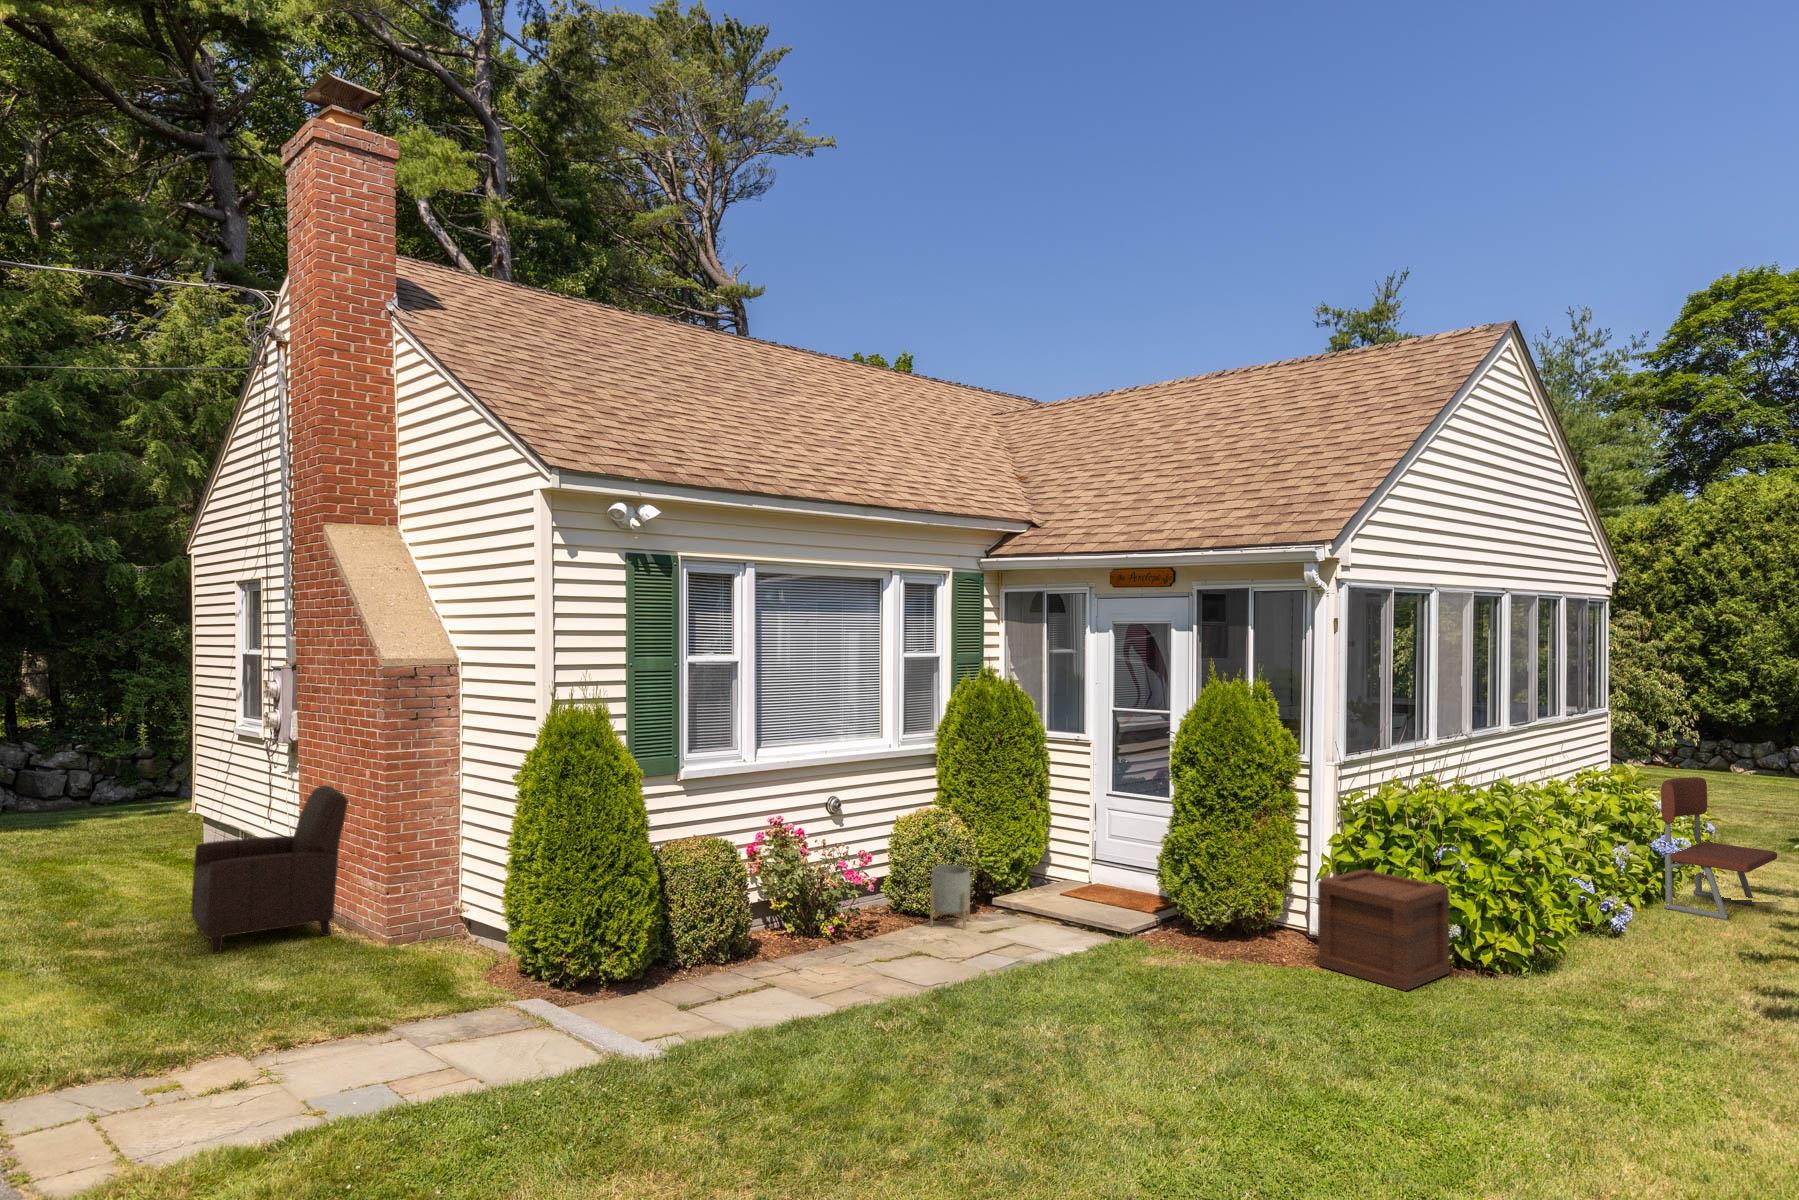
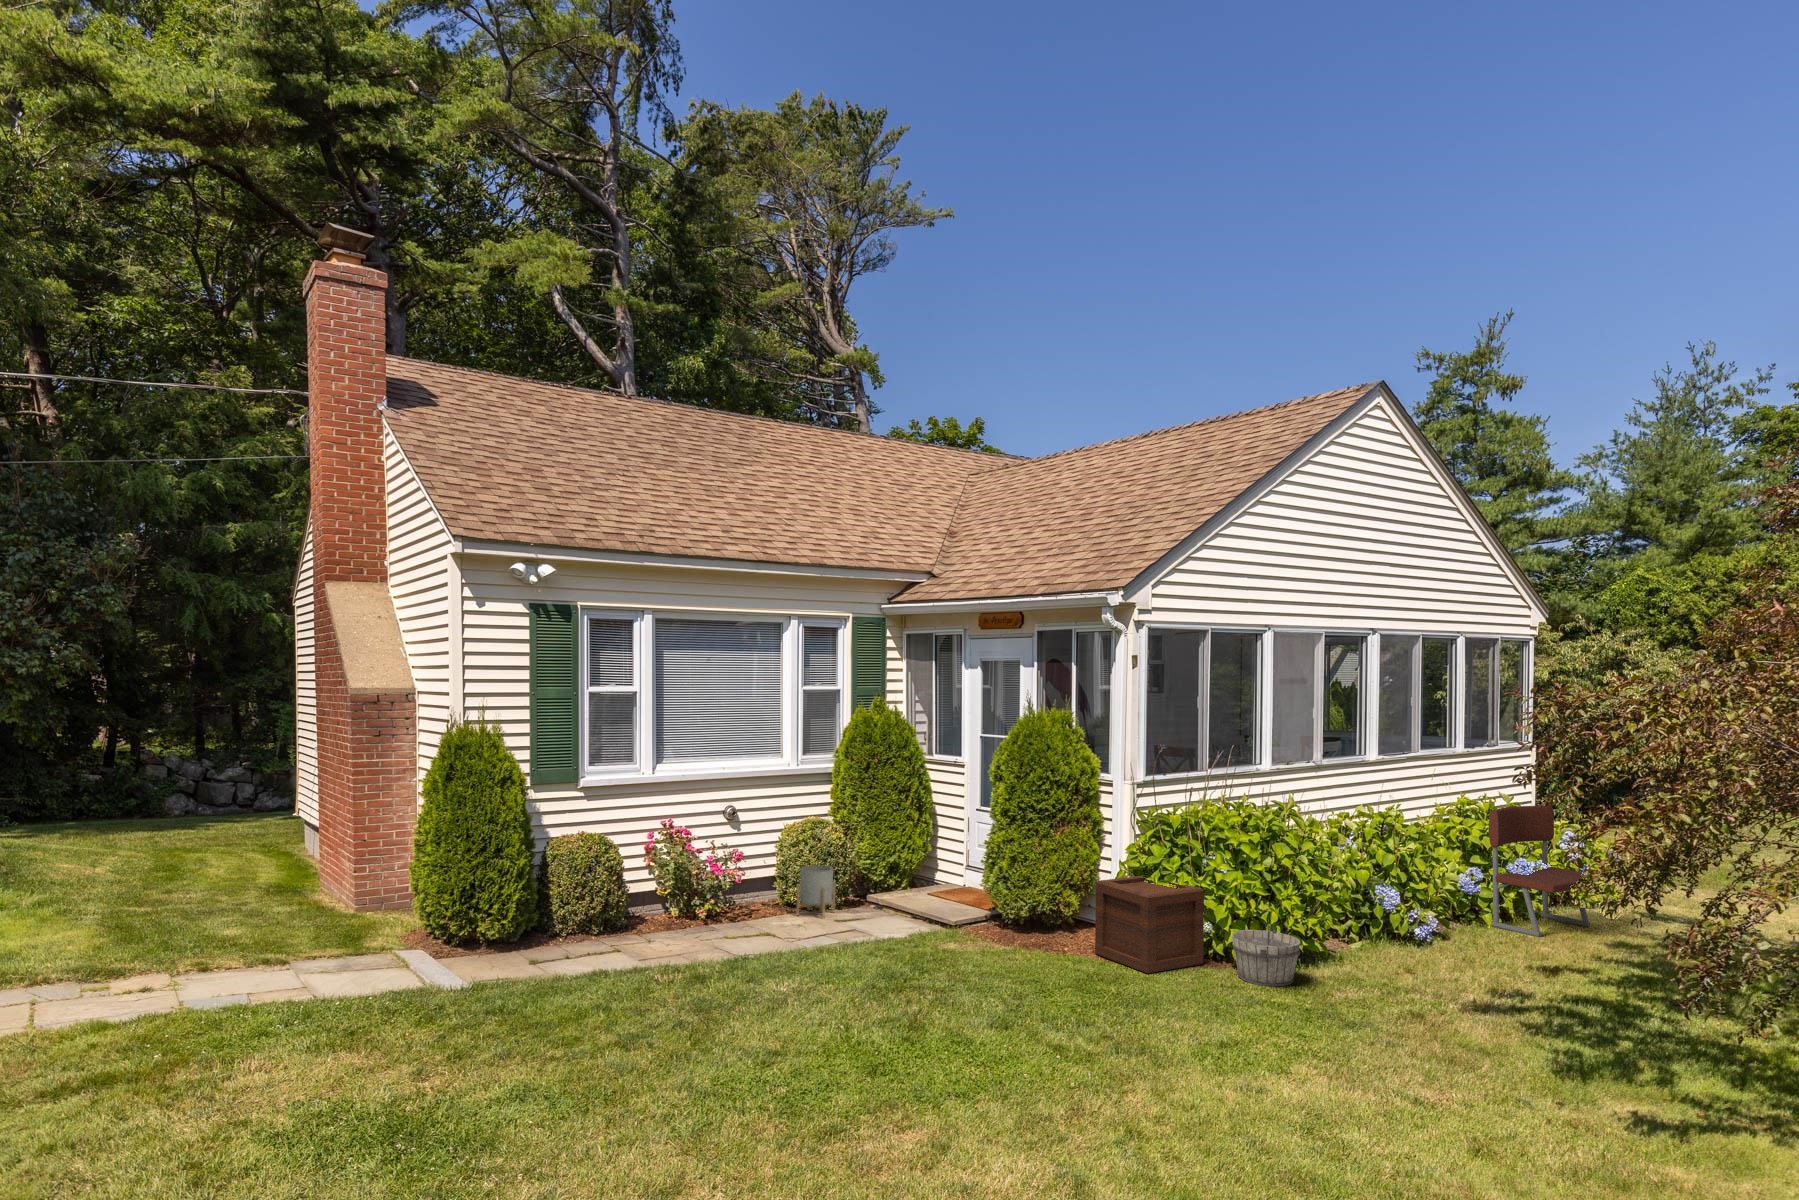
chair: present [191,785,348,954] -> none [223,788,338,914]
wooden bucket: none [1494,924,1584,1002] -> present [1232,922,1300,986]

